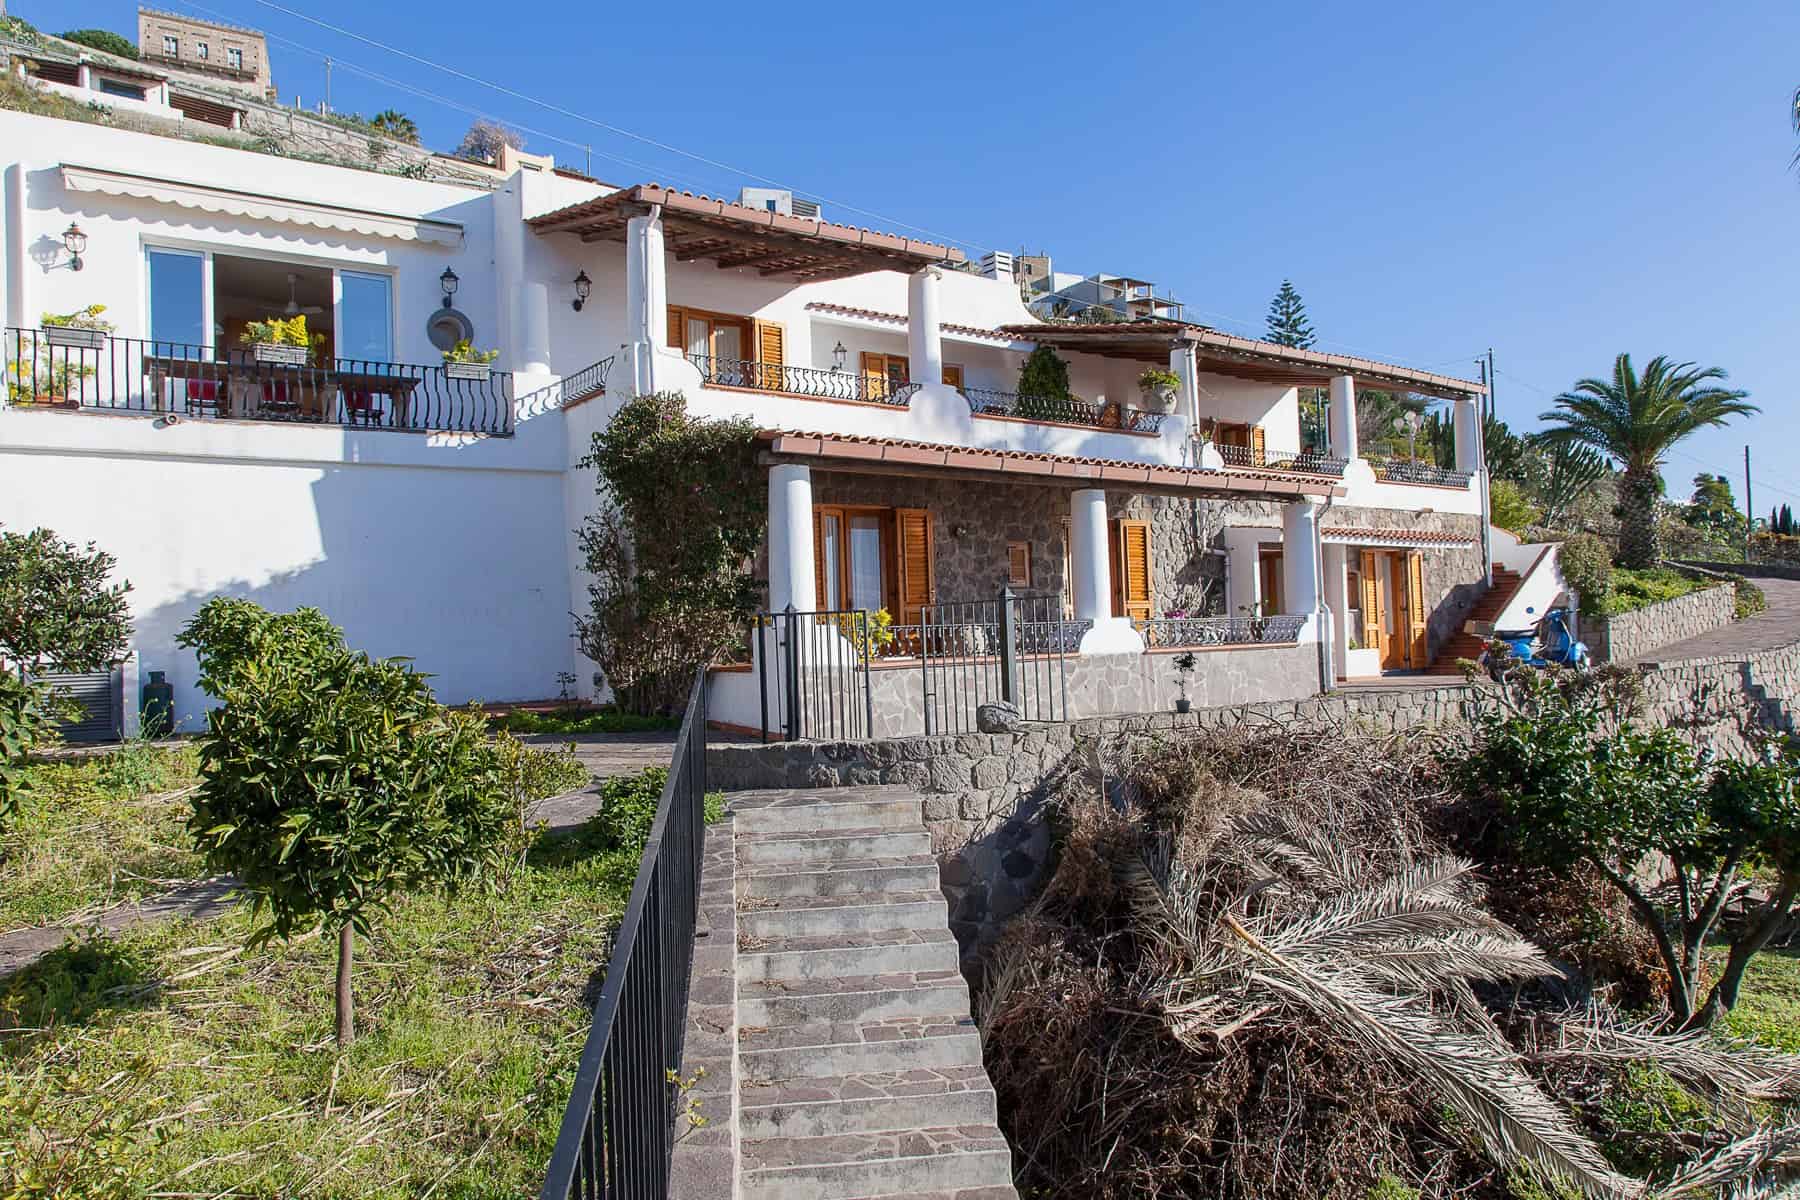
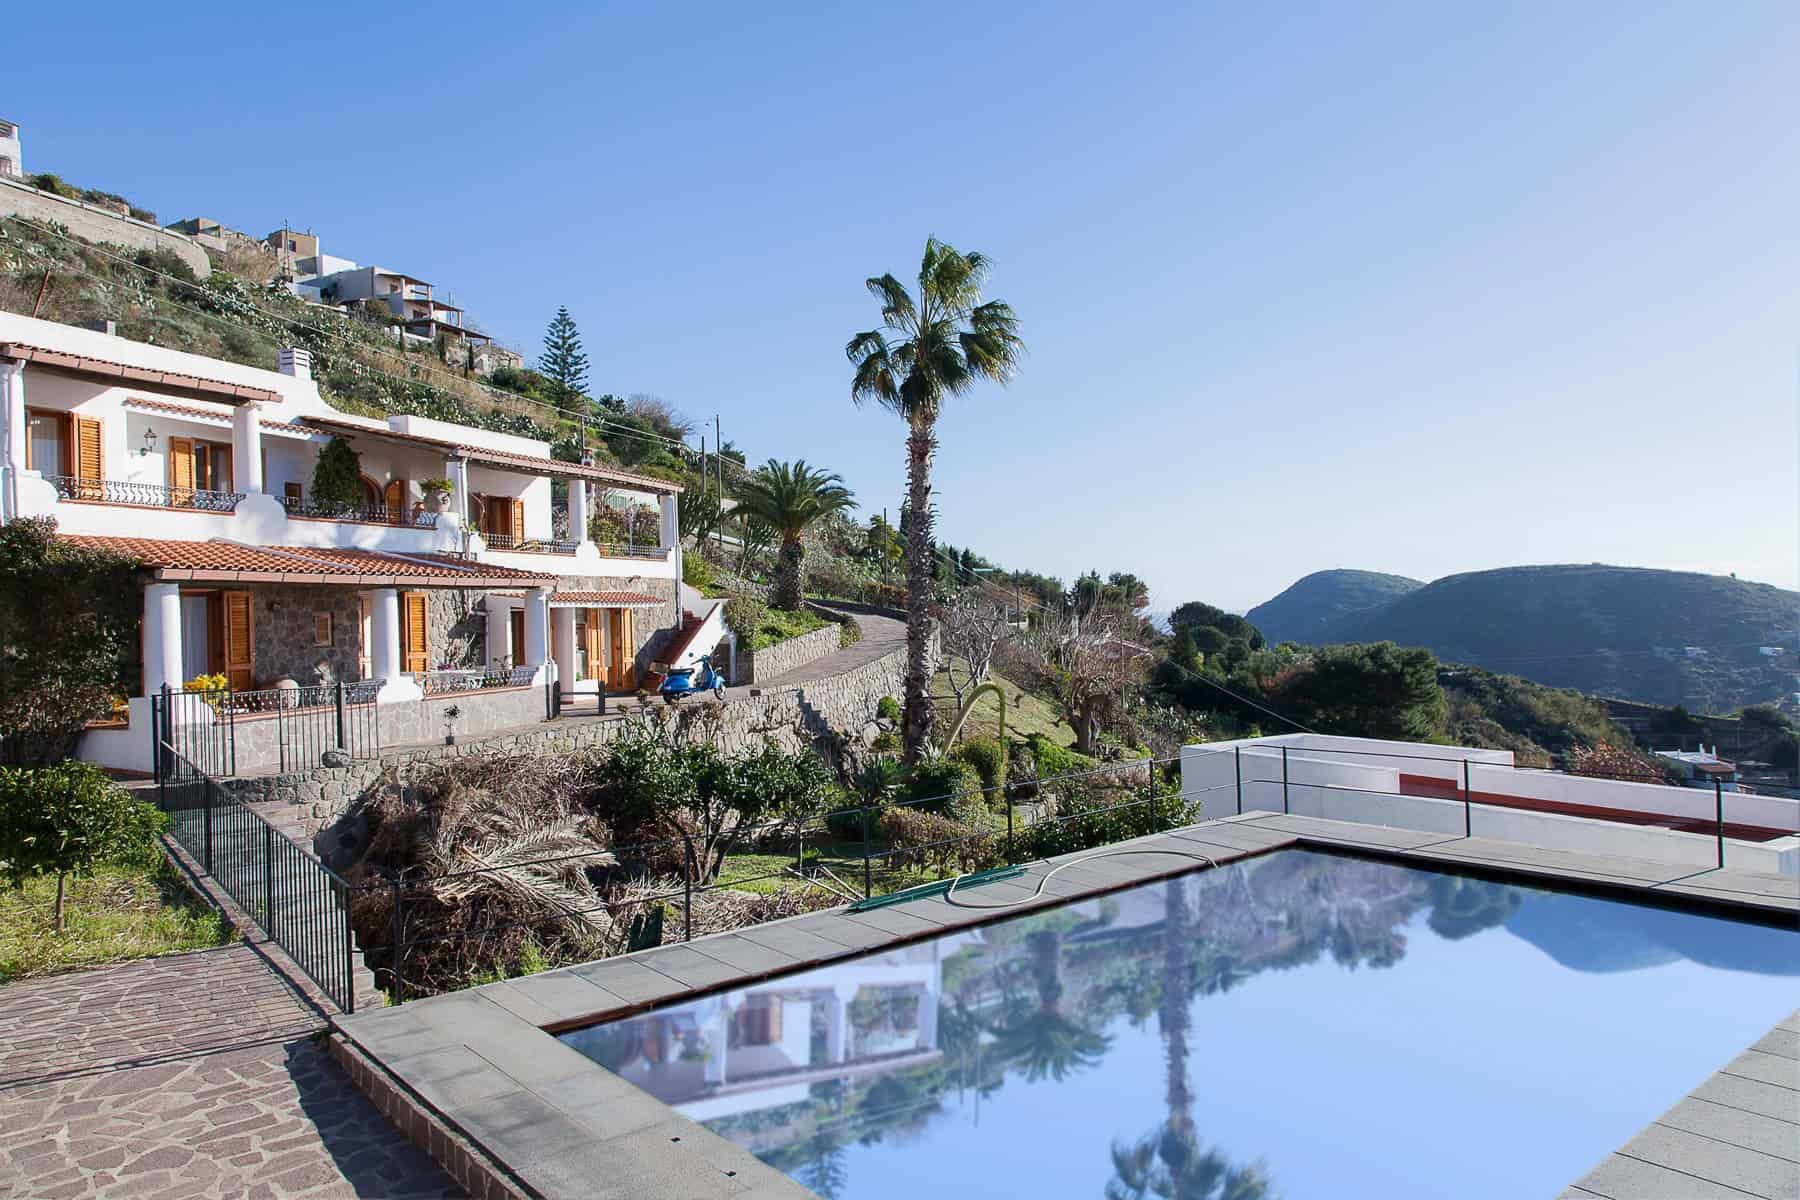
bench: none [1330,632,1415,688] -> present [552,680,605,717]

